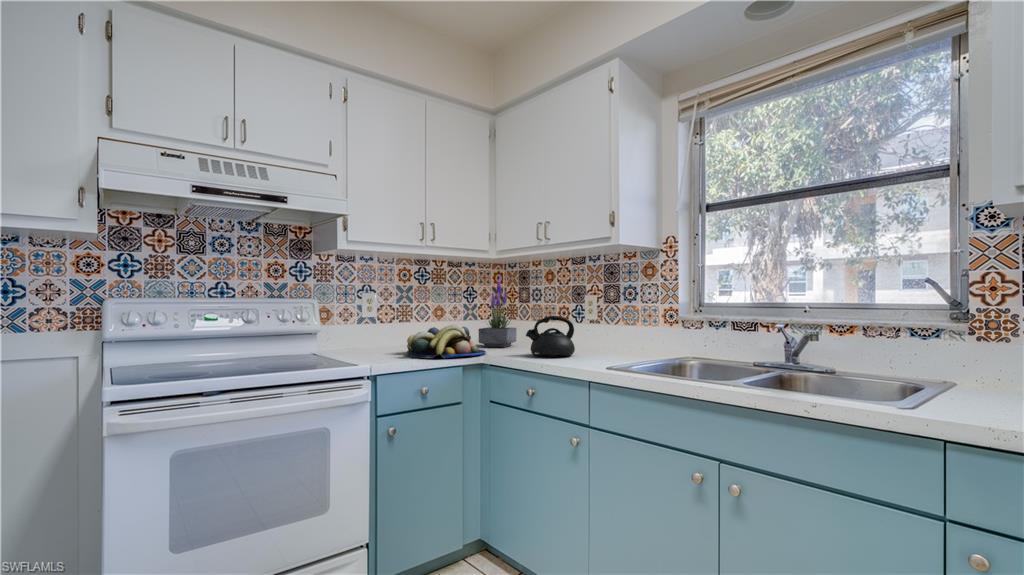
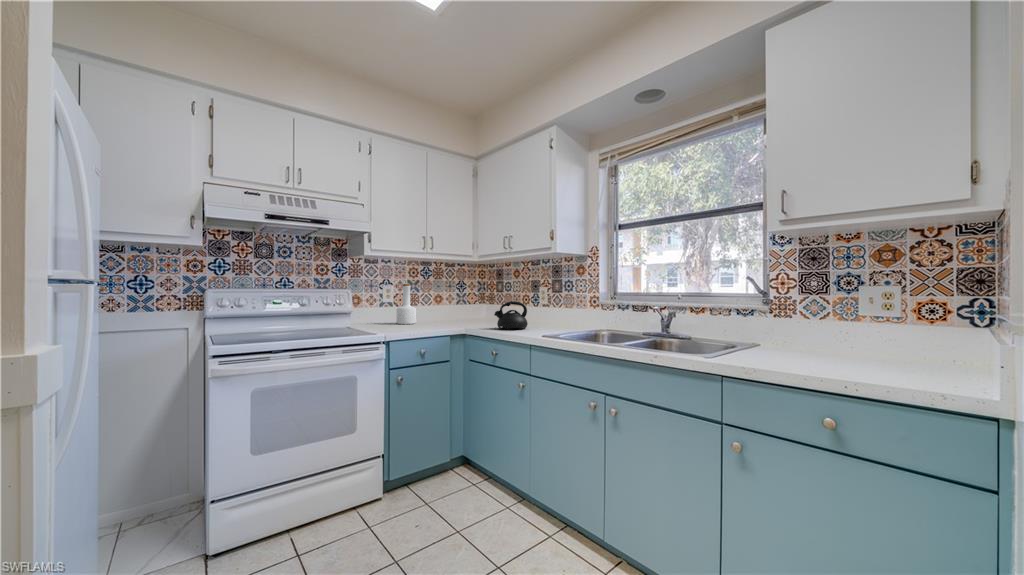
potted plant: present [478,278,516,347] -> none [465,274,492,323]
bottle: none [381,291,409,348] -> present [397,284,416,324]
fruit bowl: present [407,325,486,358] -> none [412,308,468,330]

